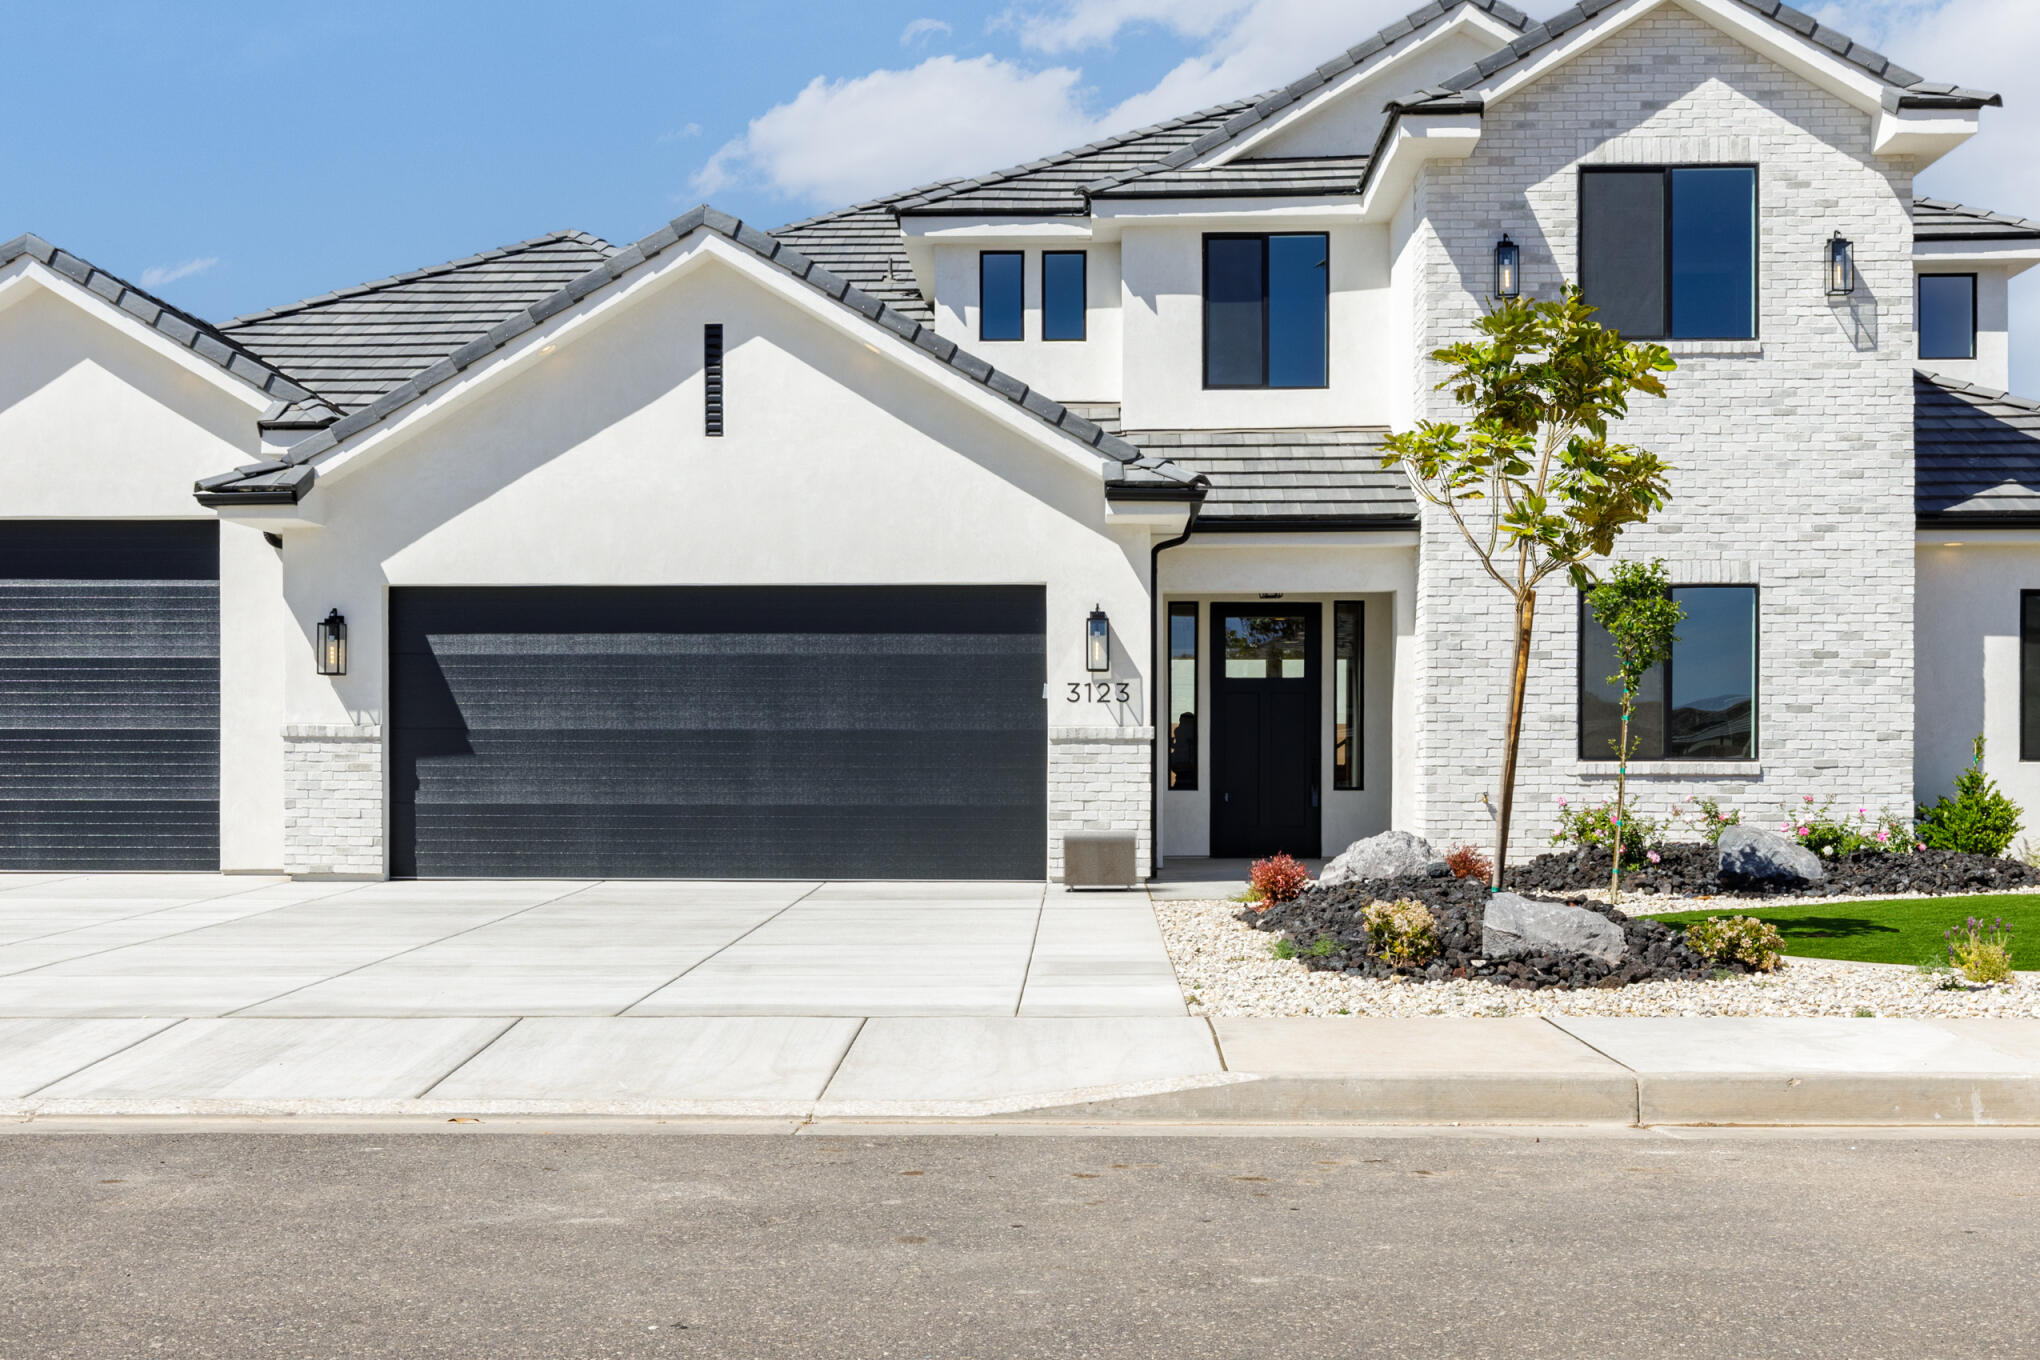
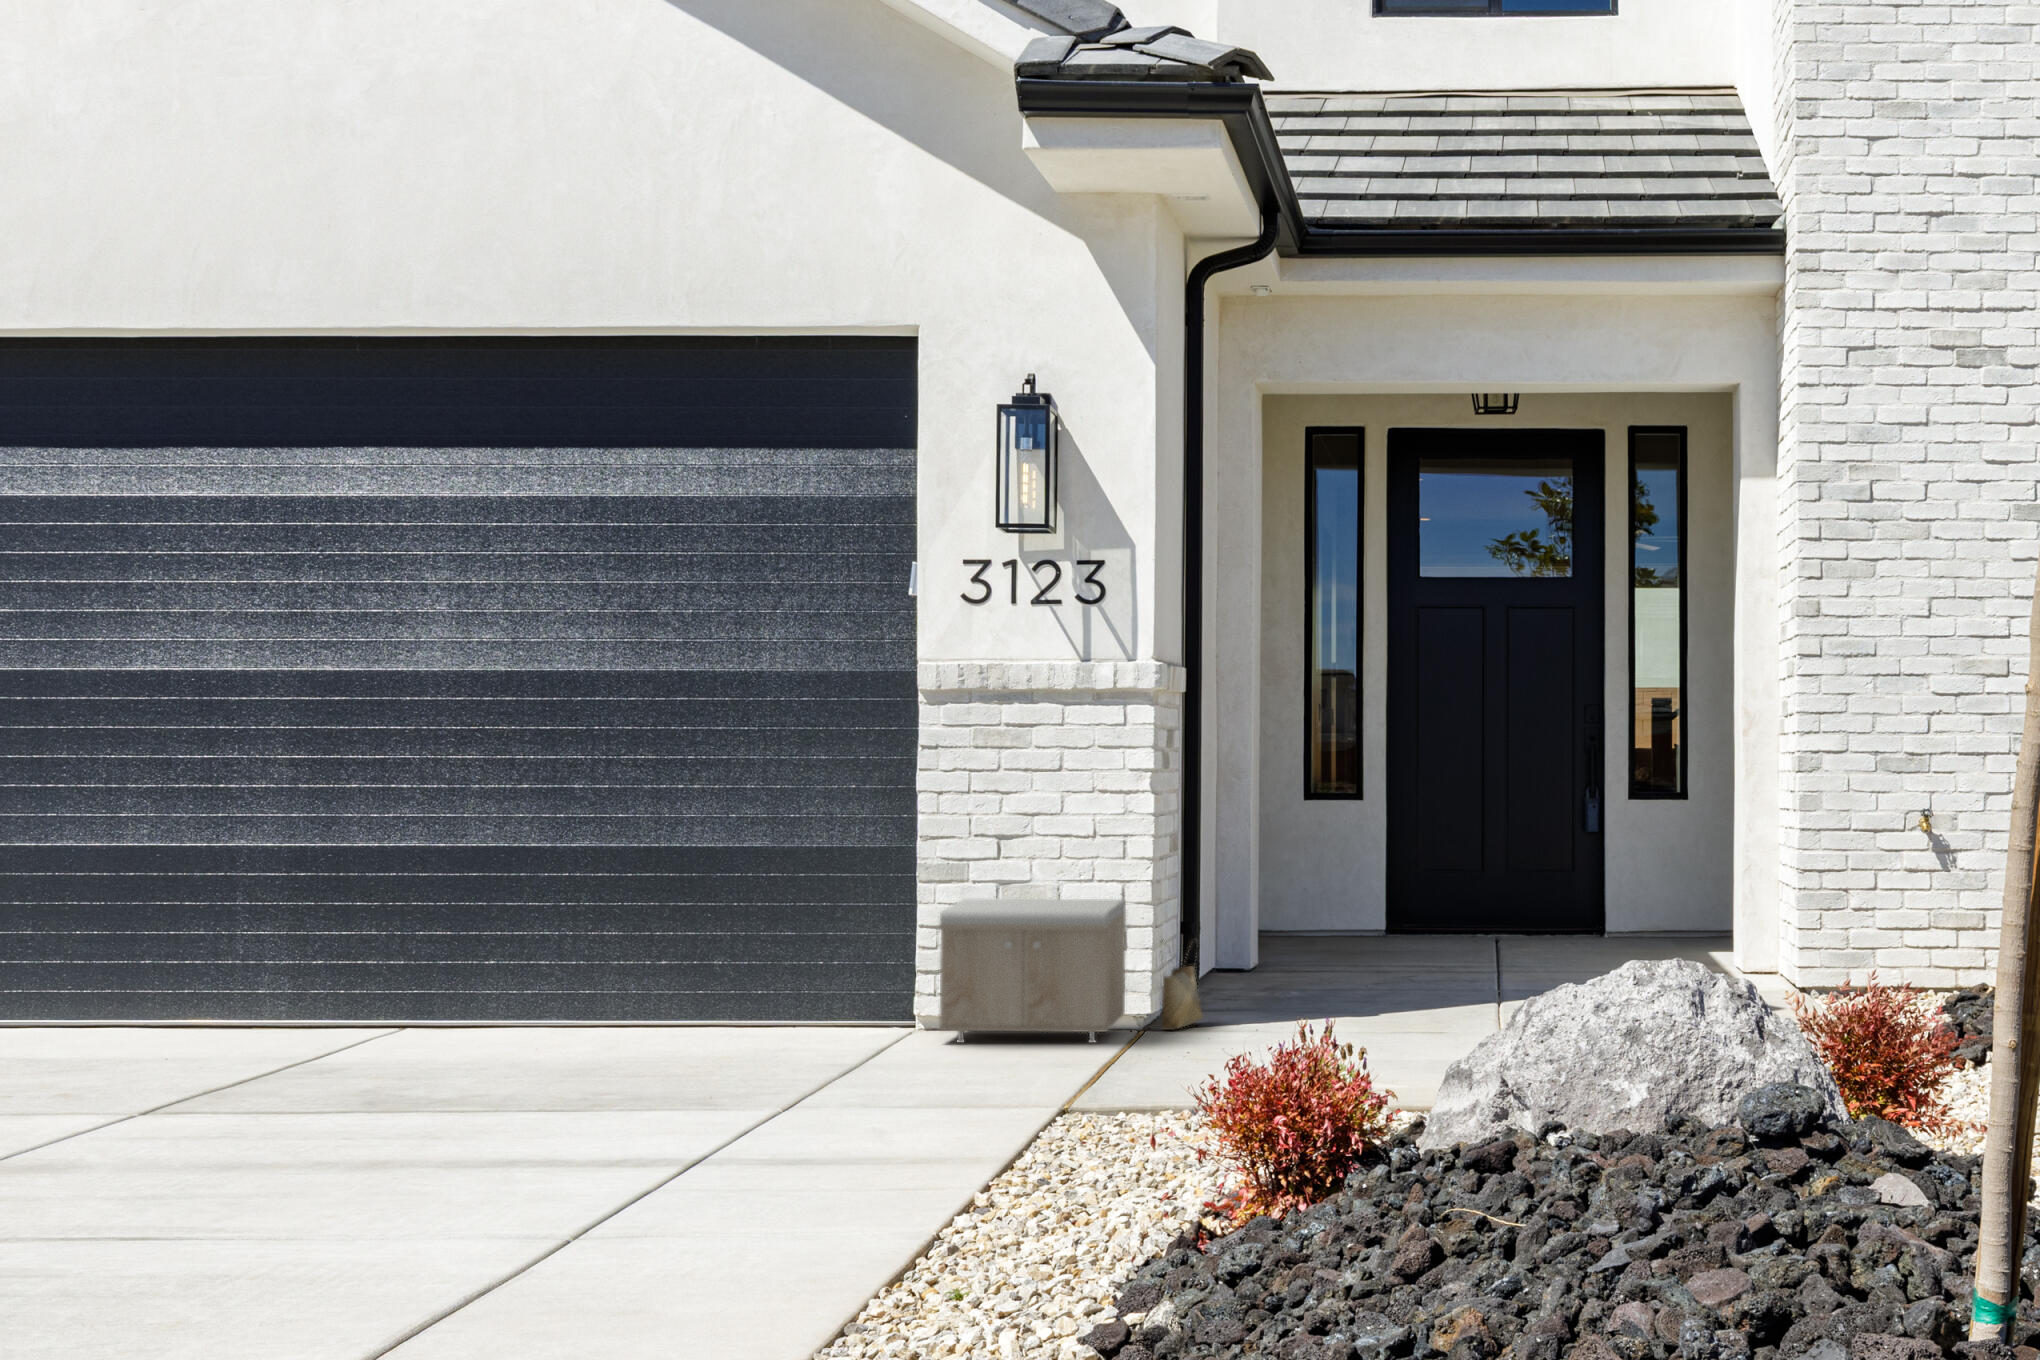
woven basket: none [1151,849,1169,888] -> present [1160,940,1203,1030]

